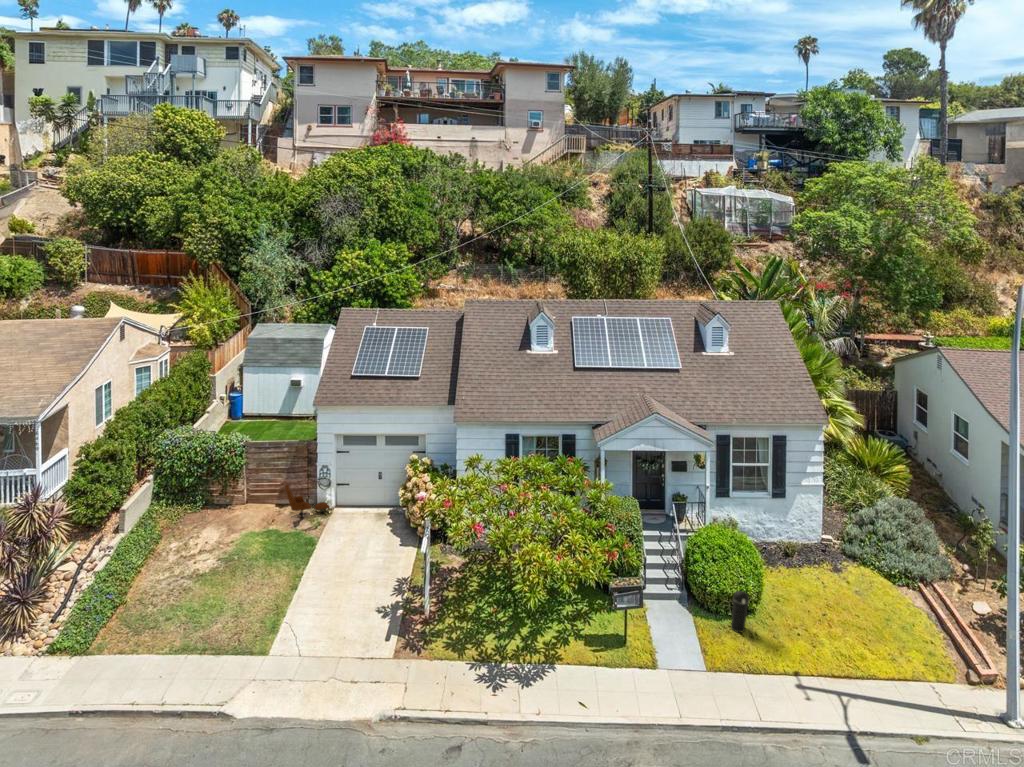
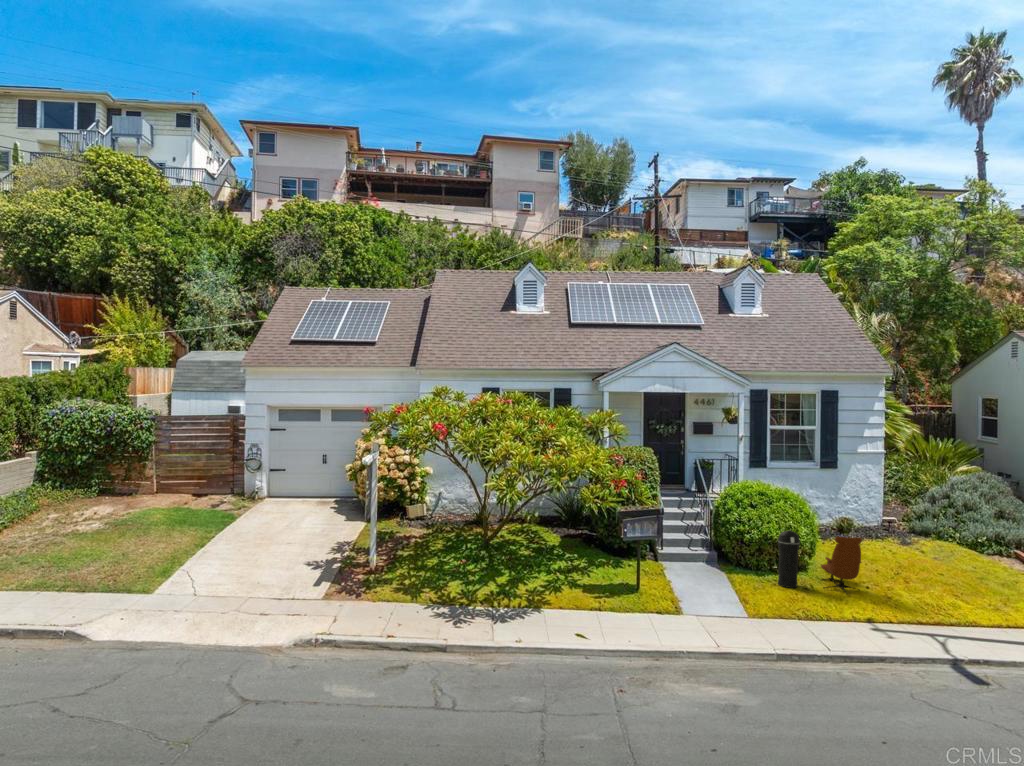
lounge chair: present [285,485,329,519] -> present [821,536,862,594]

